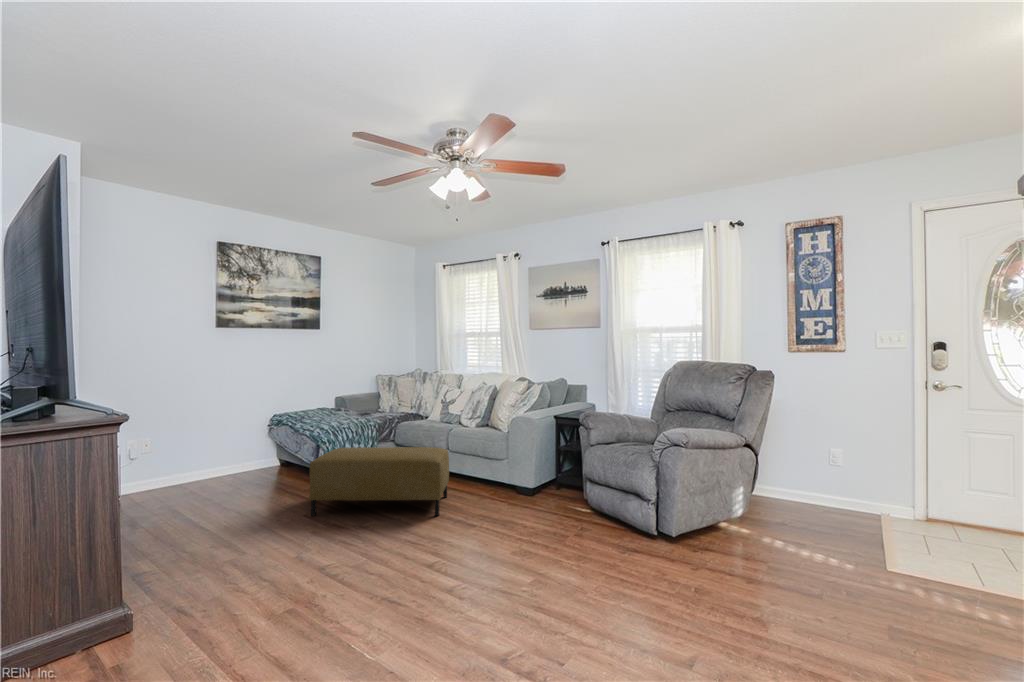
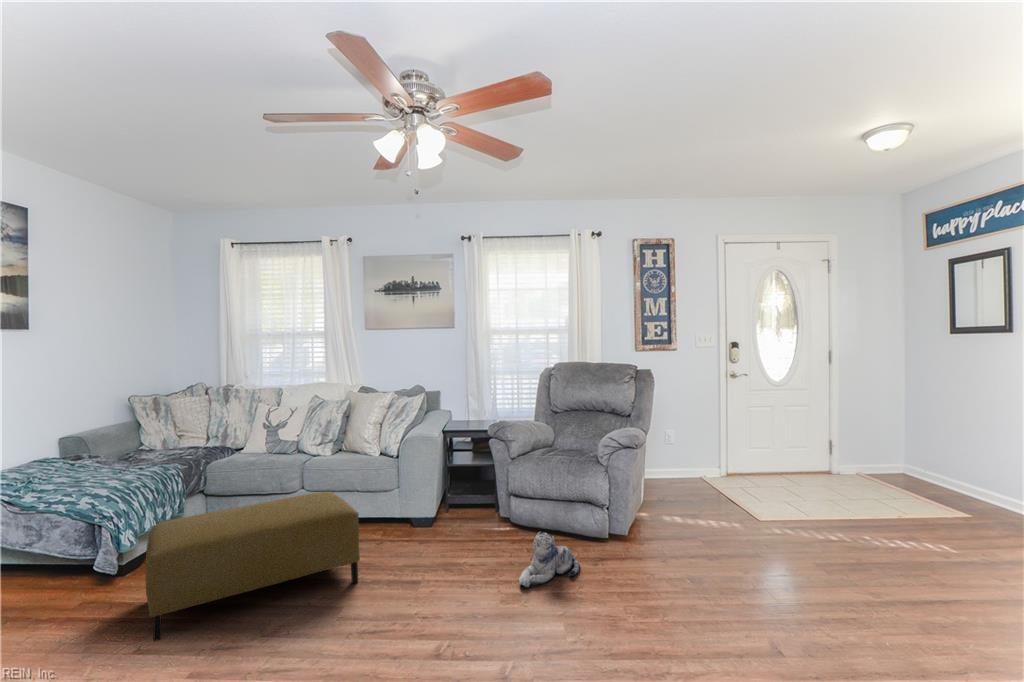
plush toy: none [537,505,611,553] -> present [519,532,579,587]

